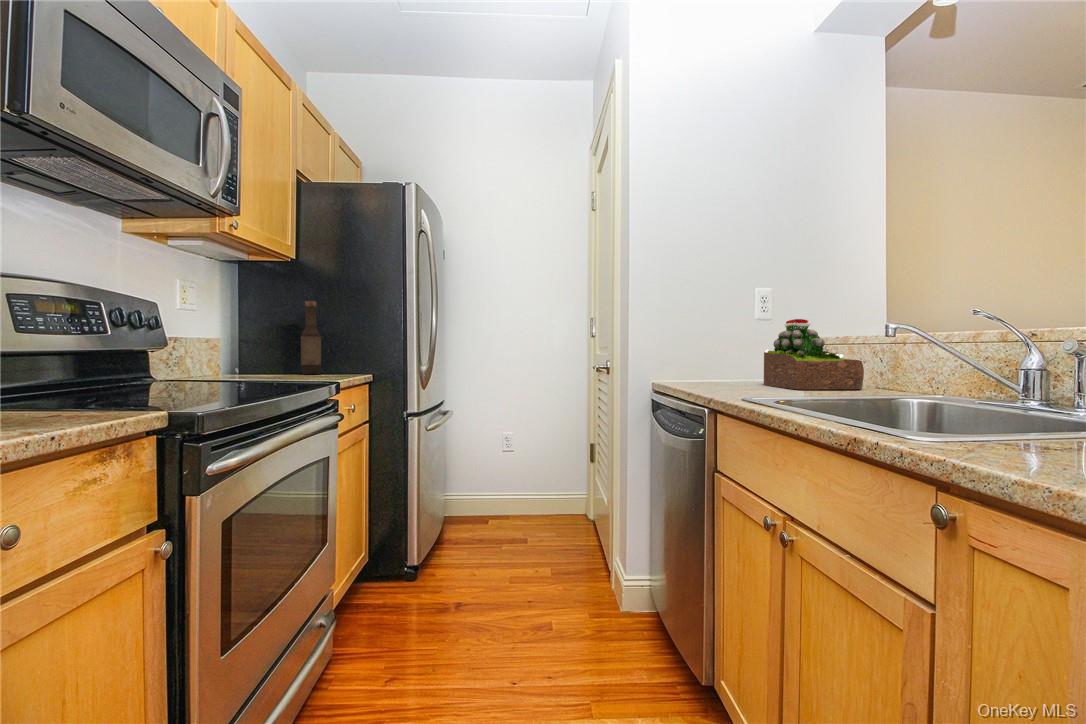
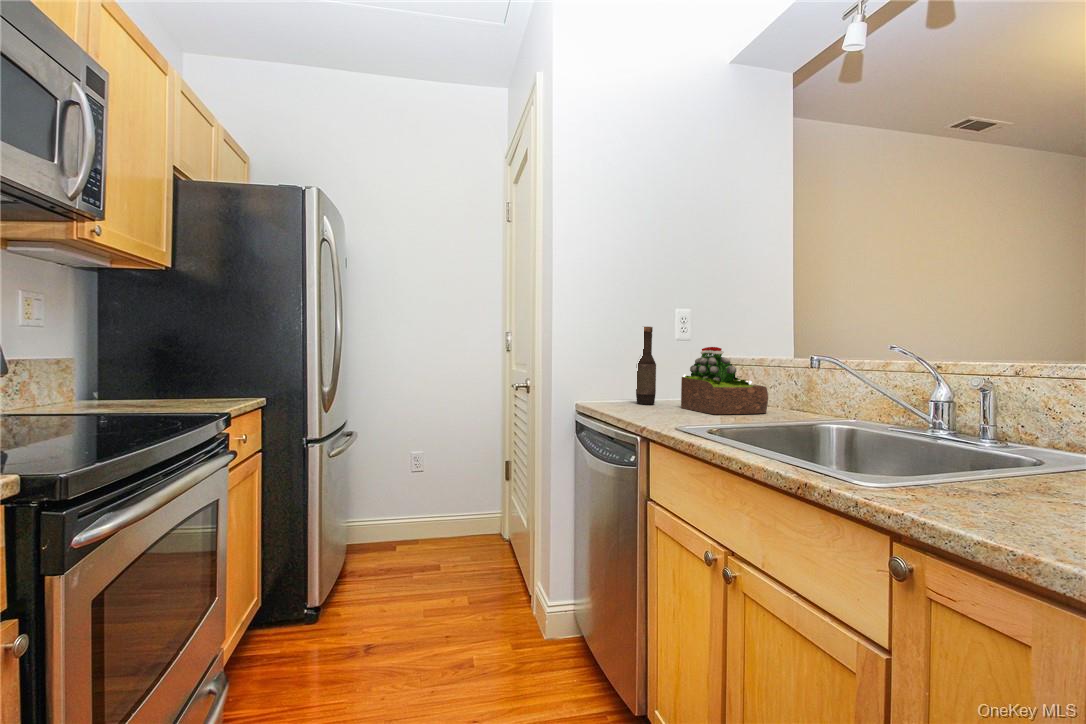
bottle: present [301,301,321,374] -> present [636,327,656,405]

